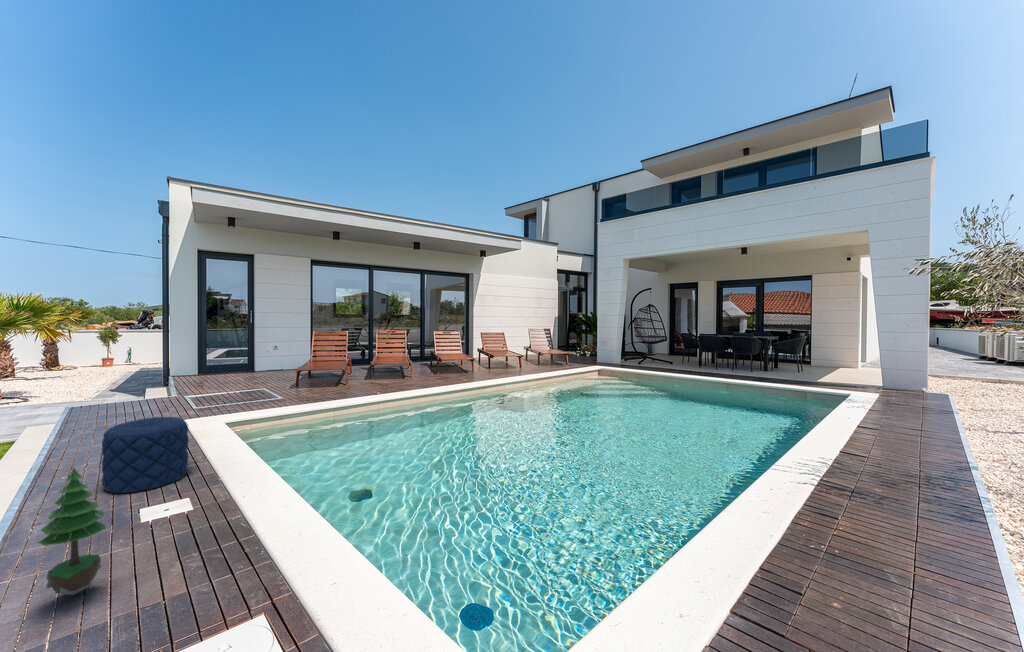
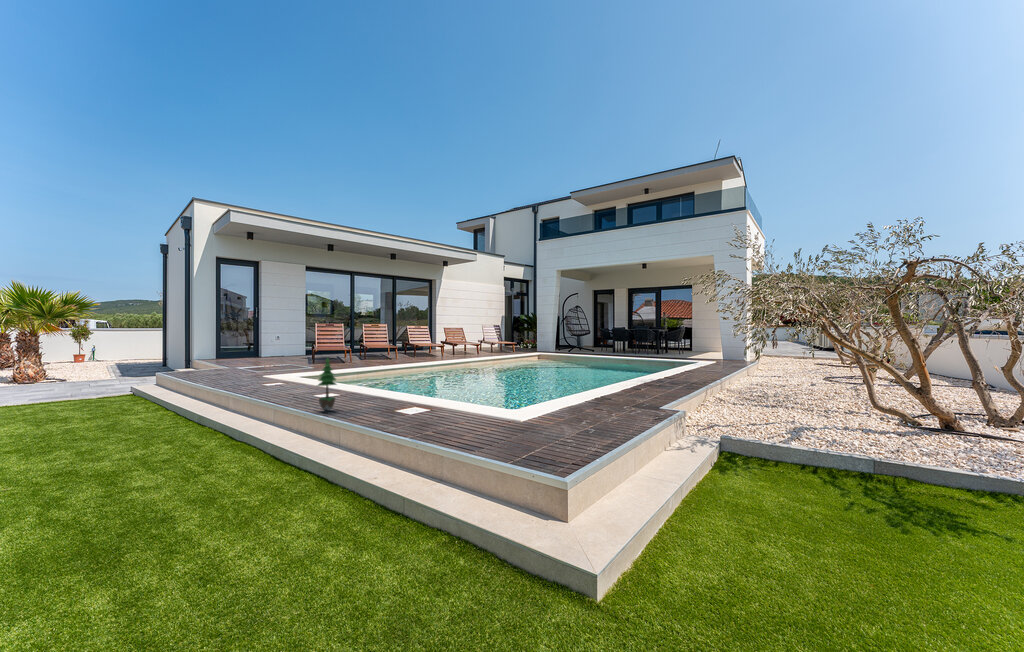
pouf: present [102,417,189,493] -> none [270,359,312,396]

